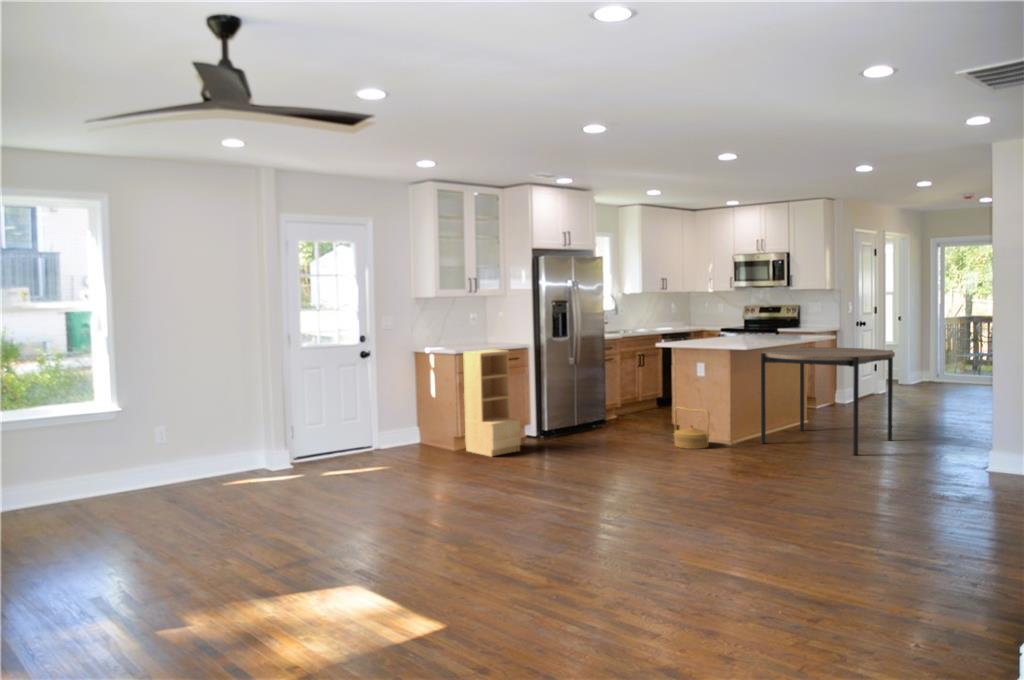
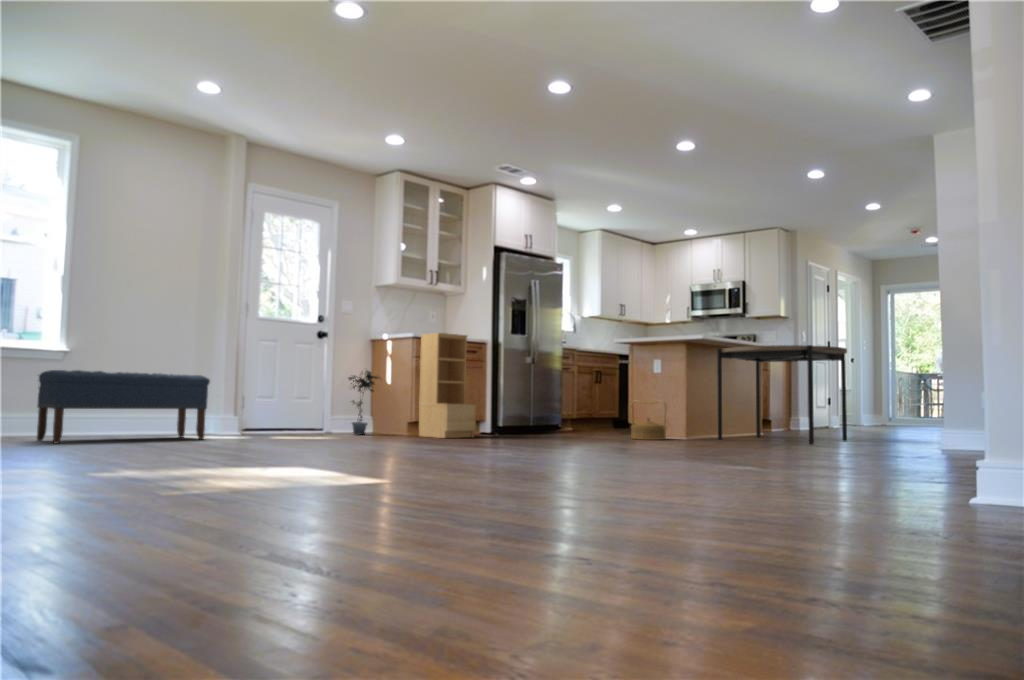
potted plant: none [393,384,427,450] -> present [348,371,379,435]
bench: none [103,413,264,504] -> present [37,370,210,443]

